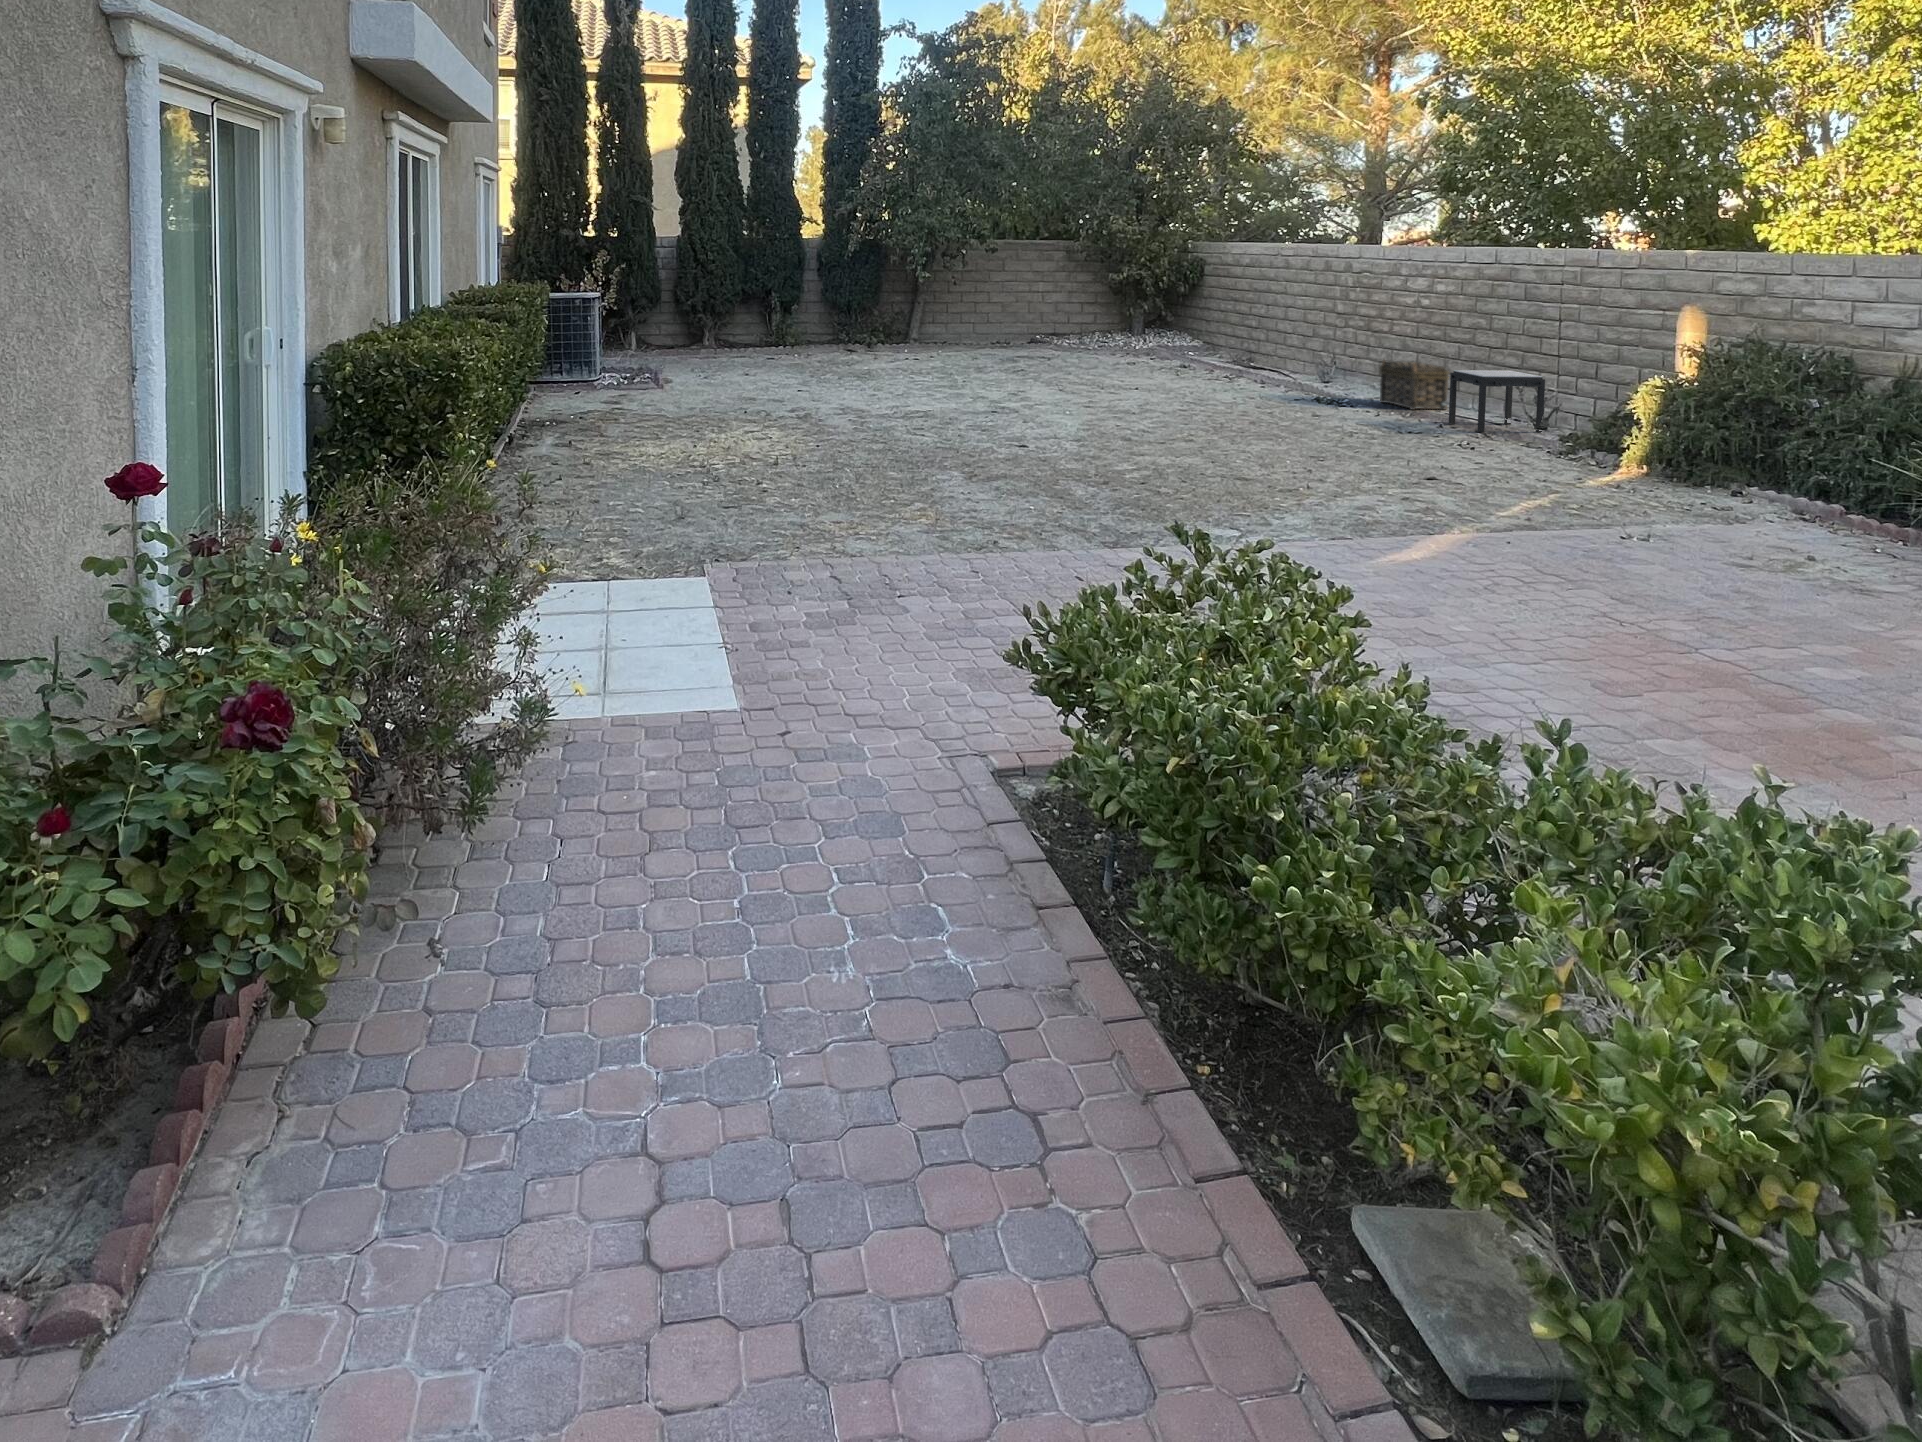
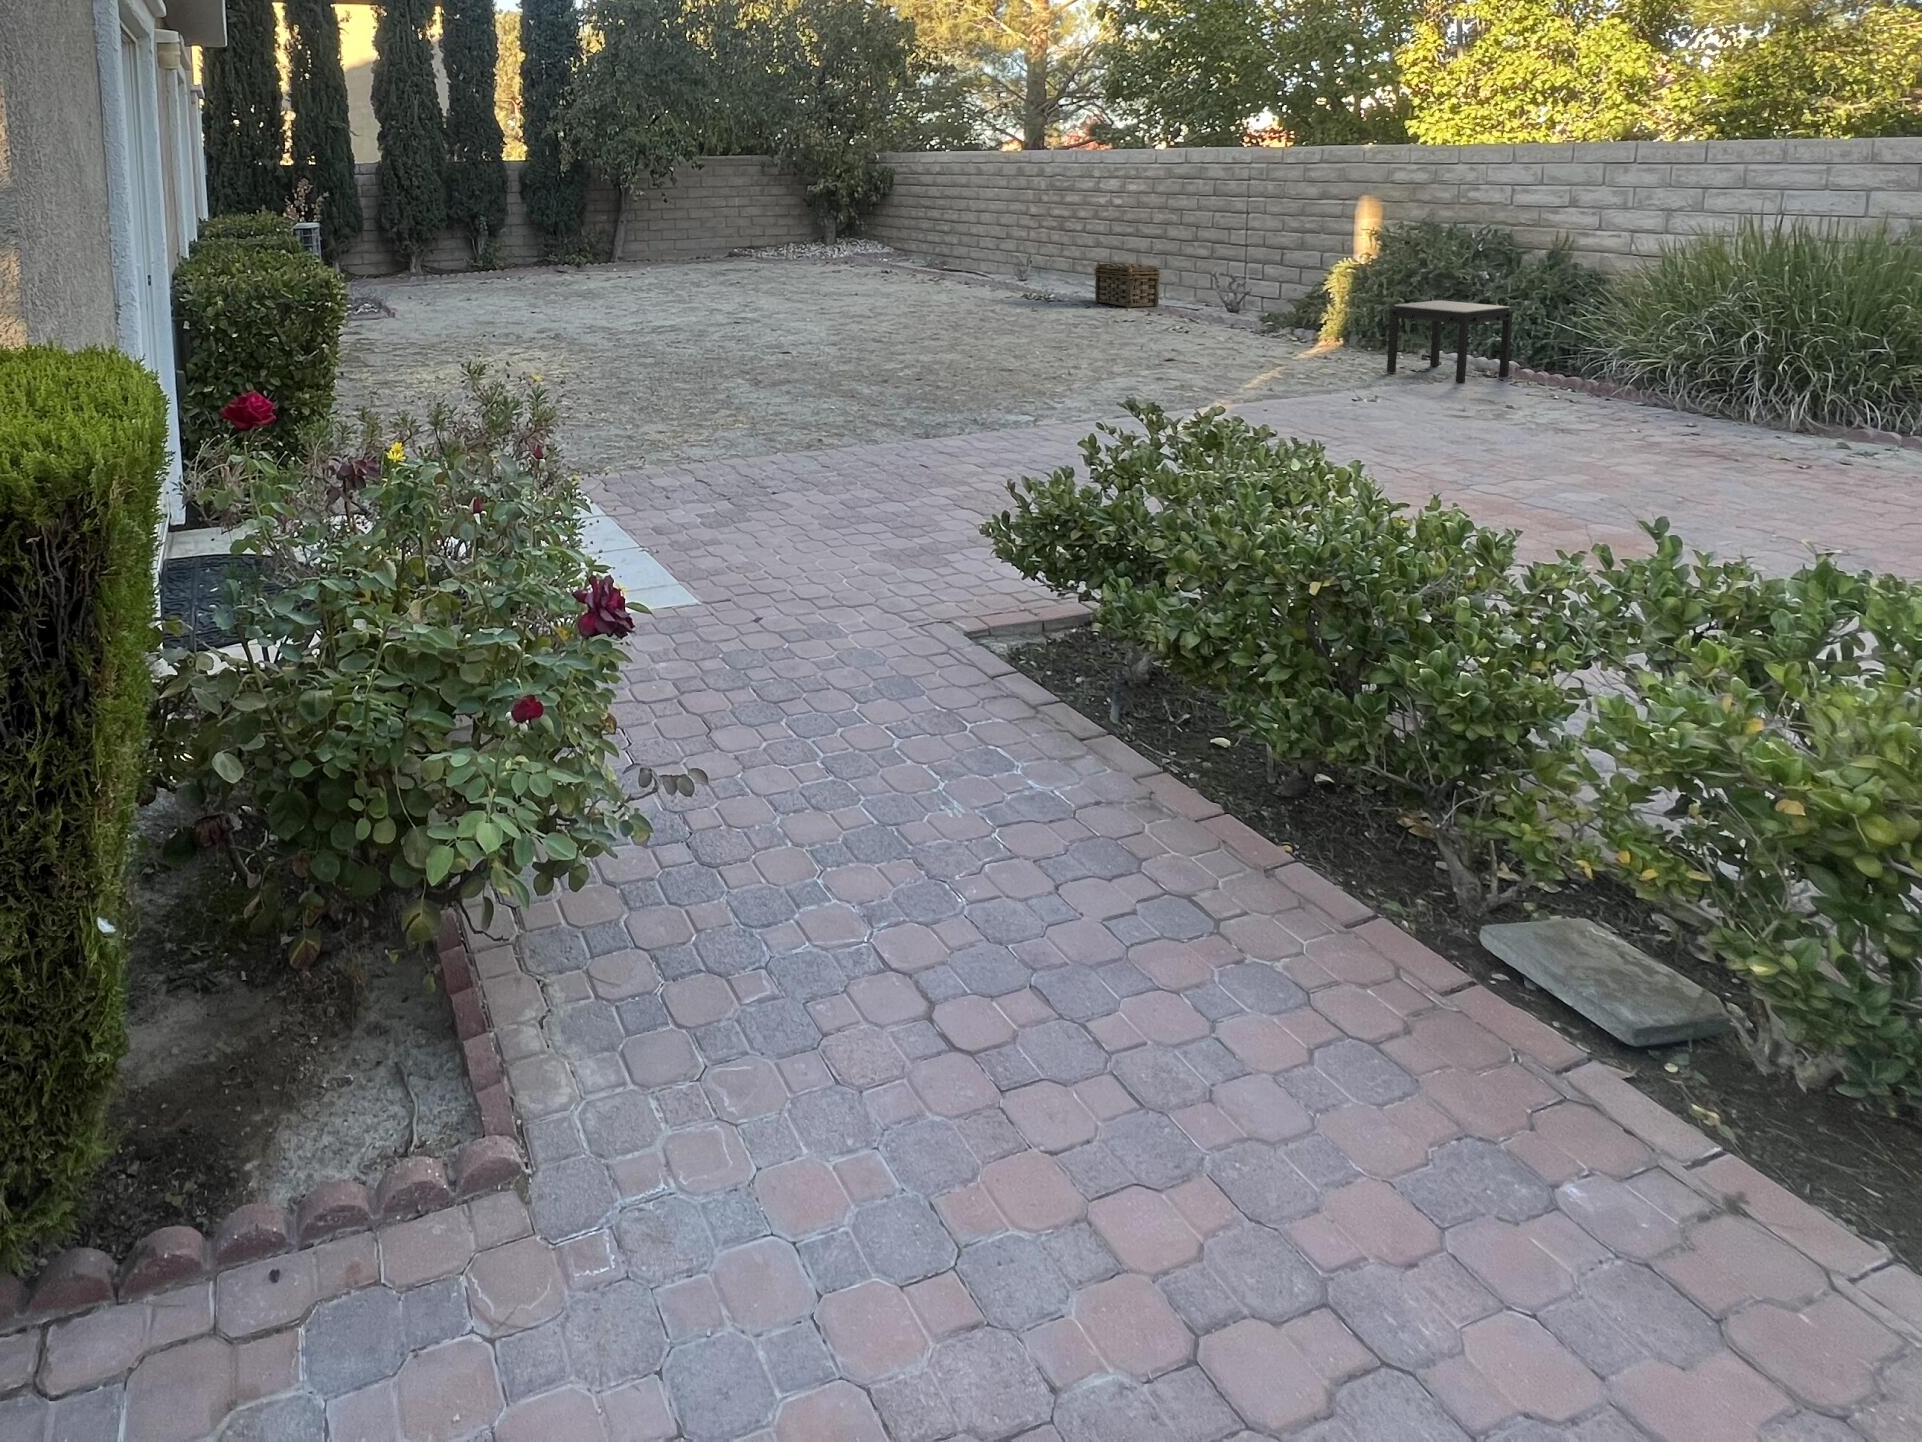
side table: present [1449,370,1545,433] -> present [1387,300,1513,383]

